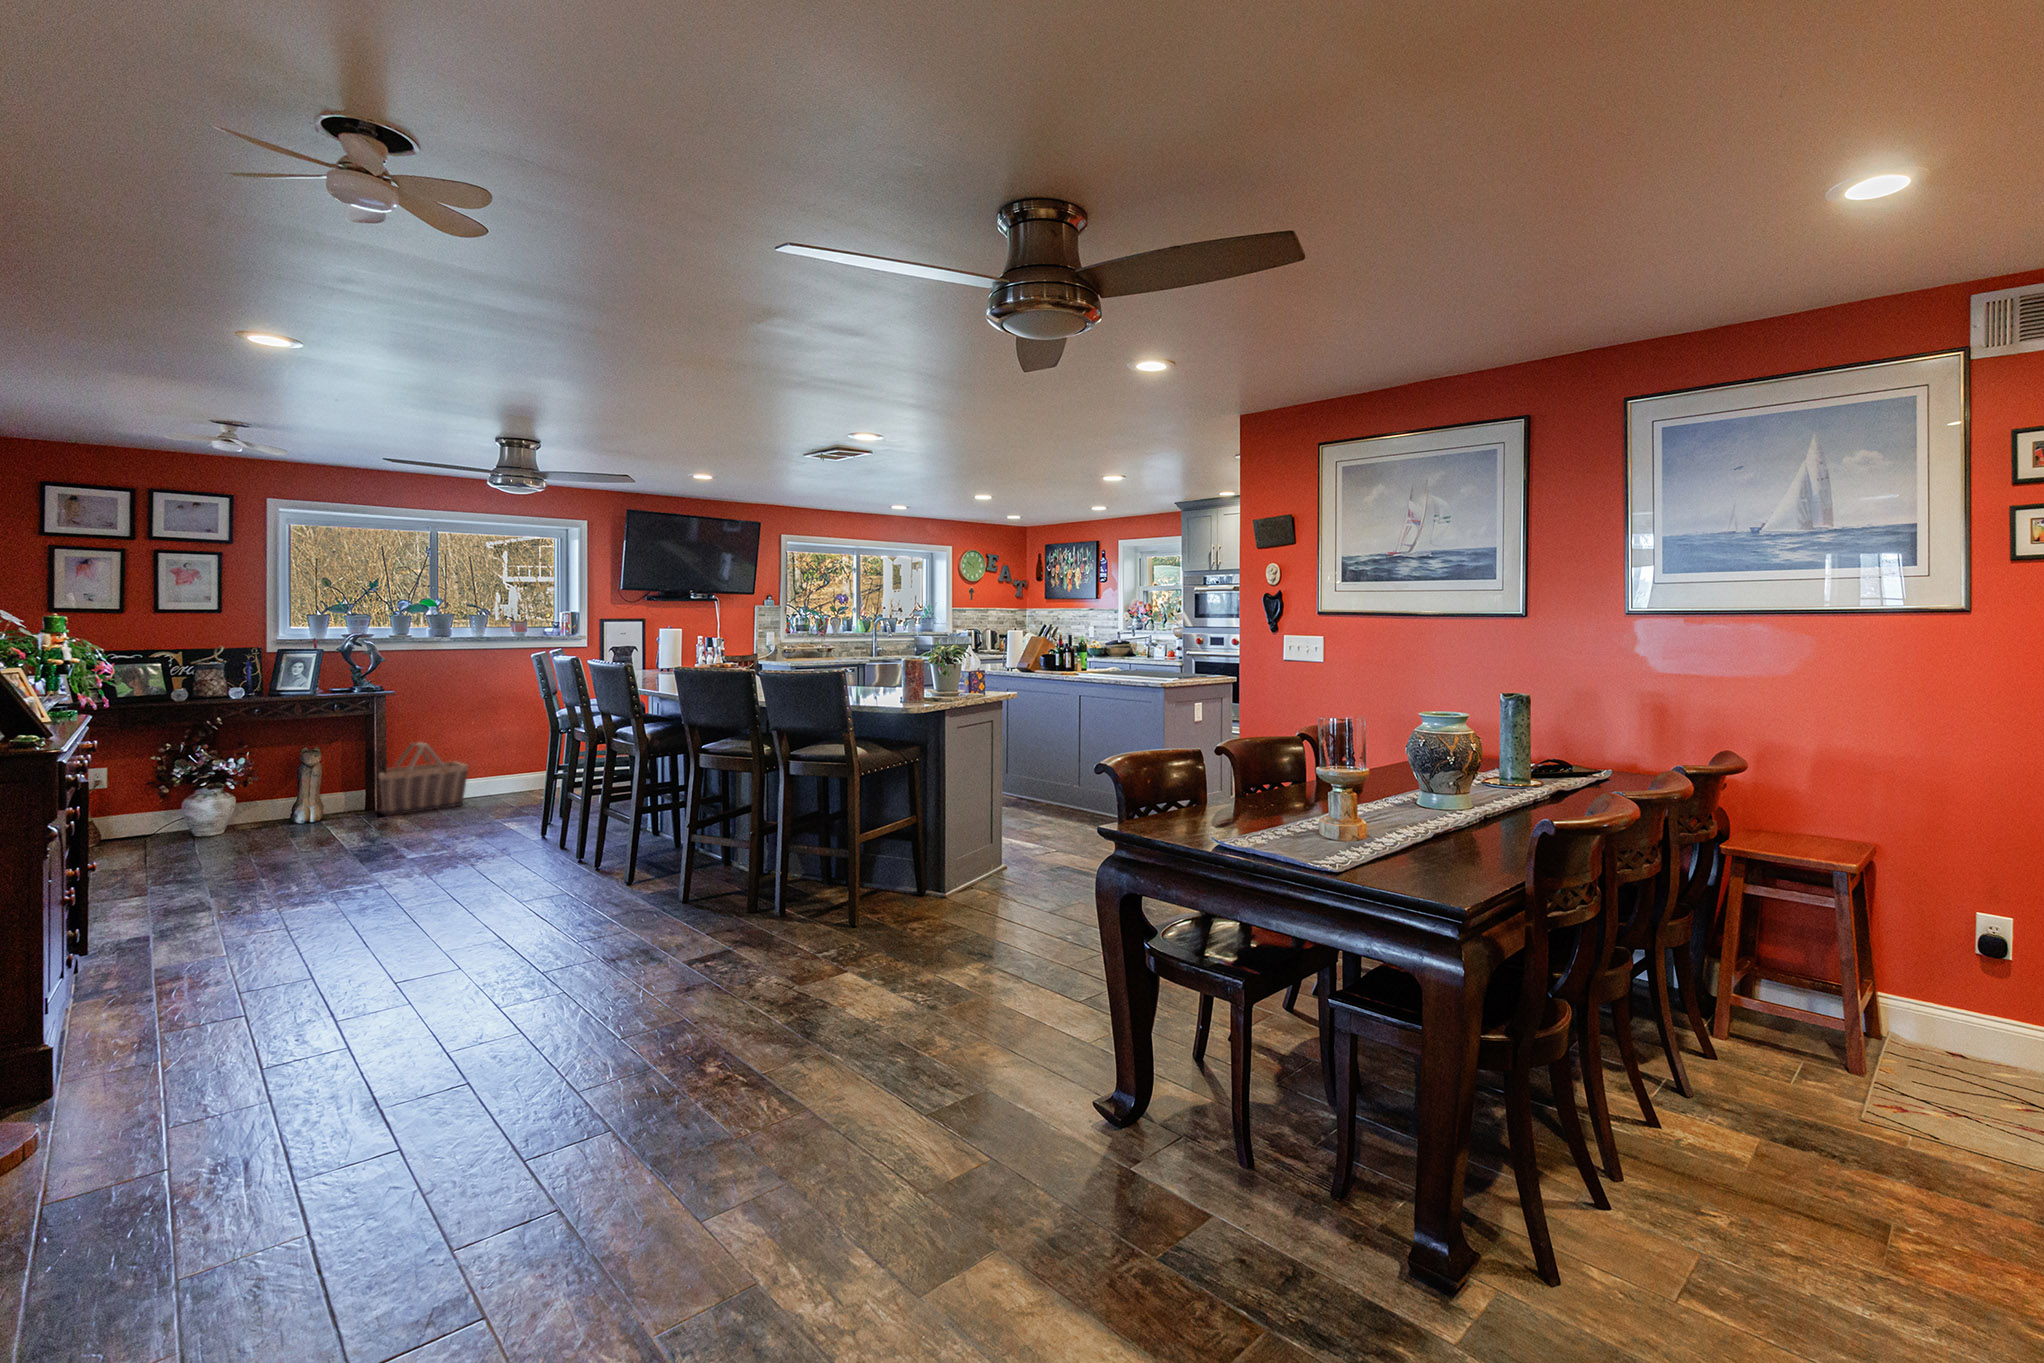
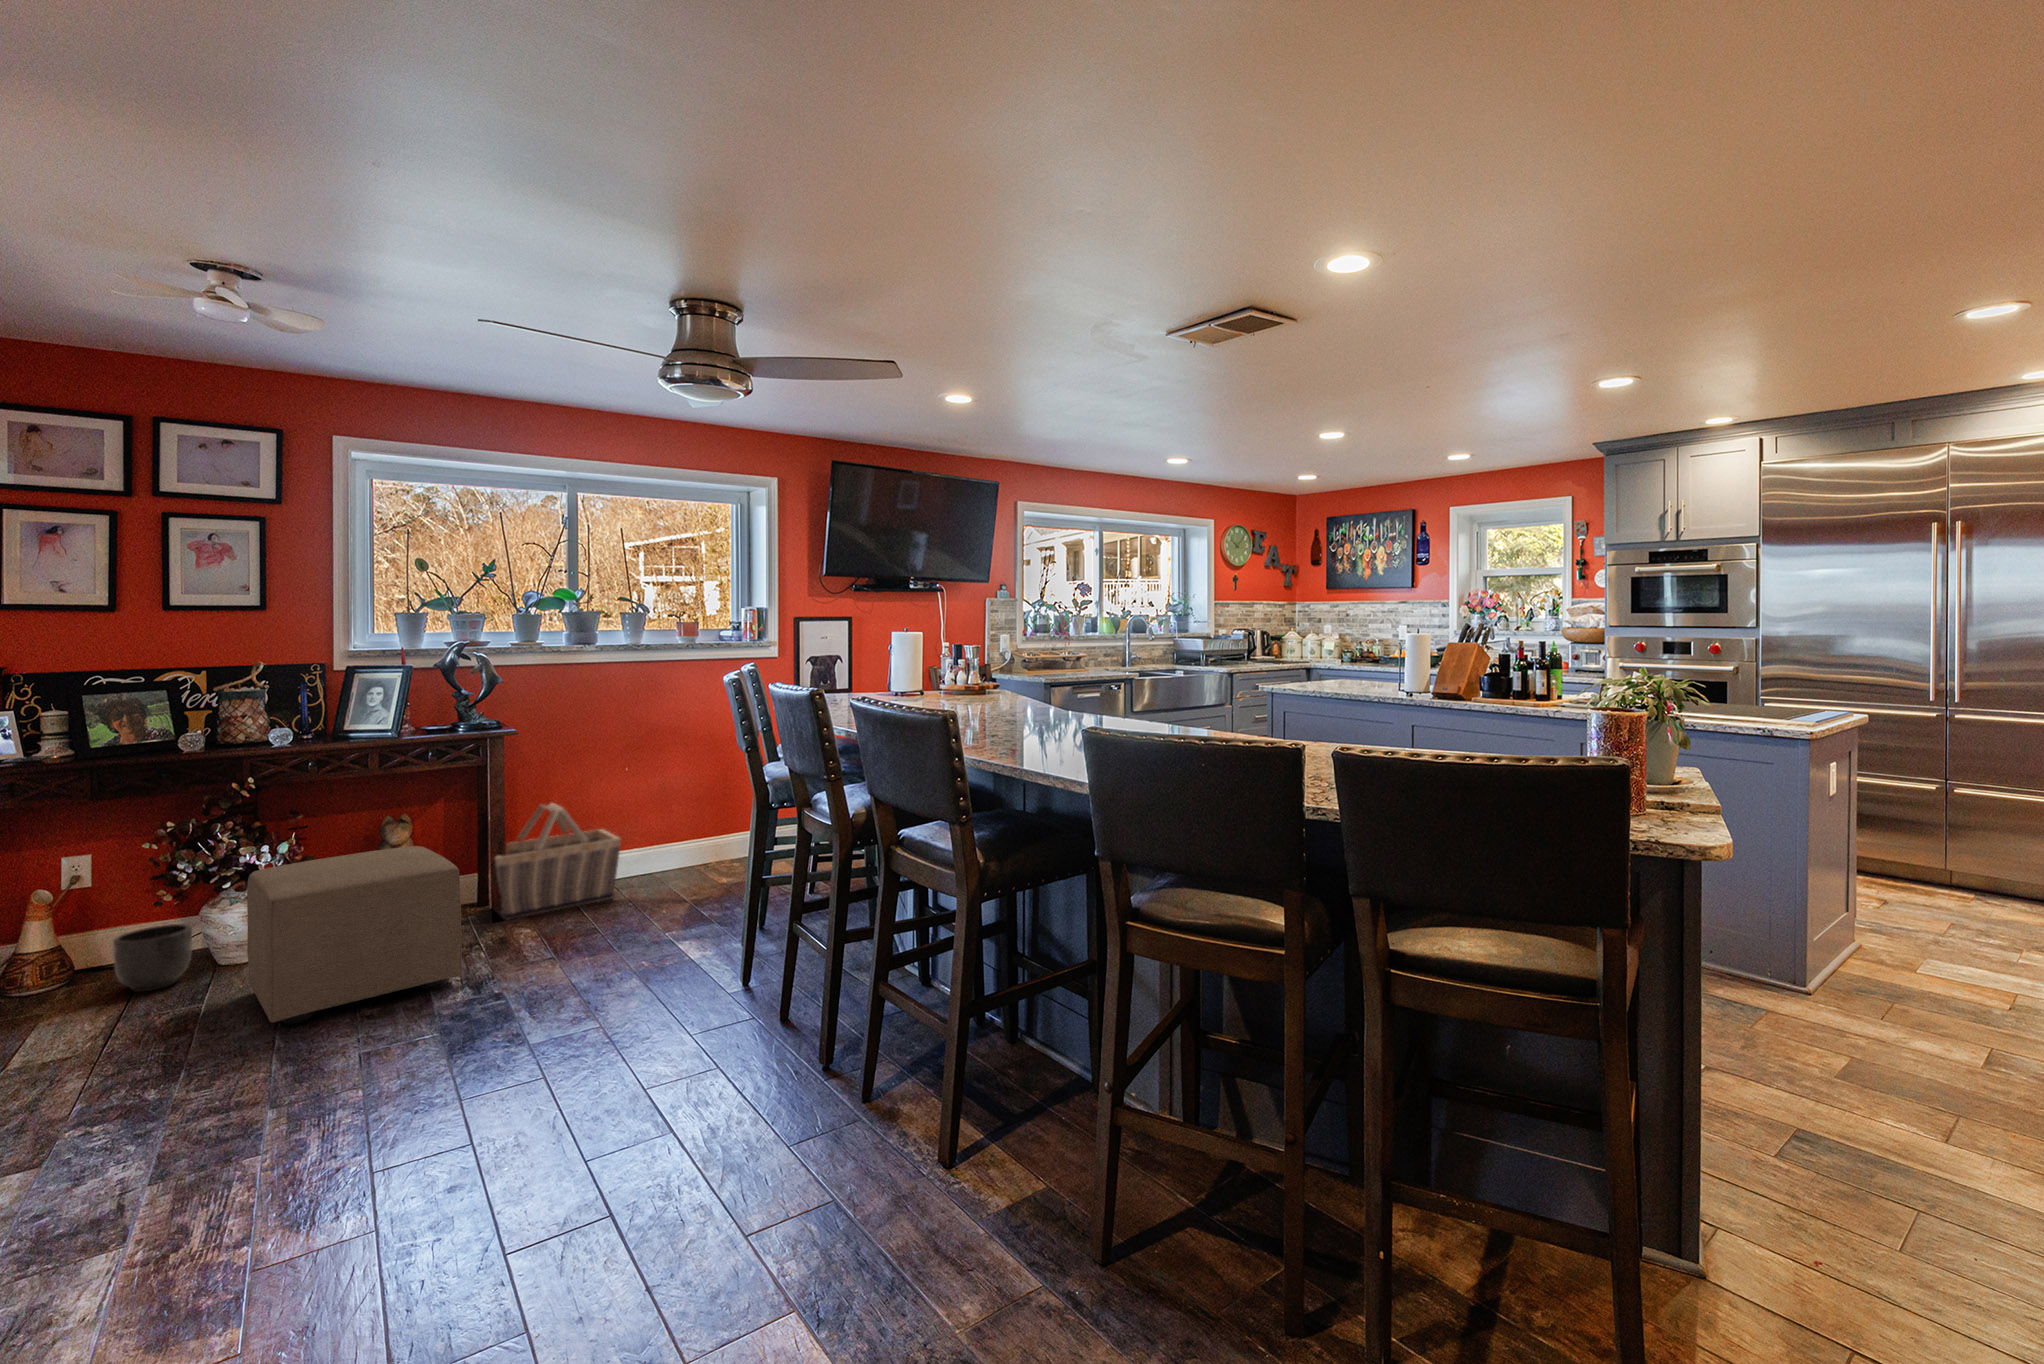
ottoman: none [222,761,362,854] -> present [247,846,462,1024]
planter: none [132,808,181,846] -> present [113,924,192,992]

